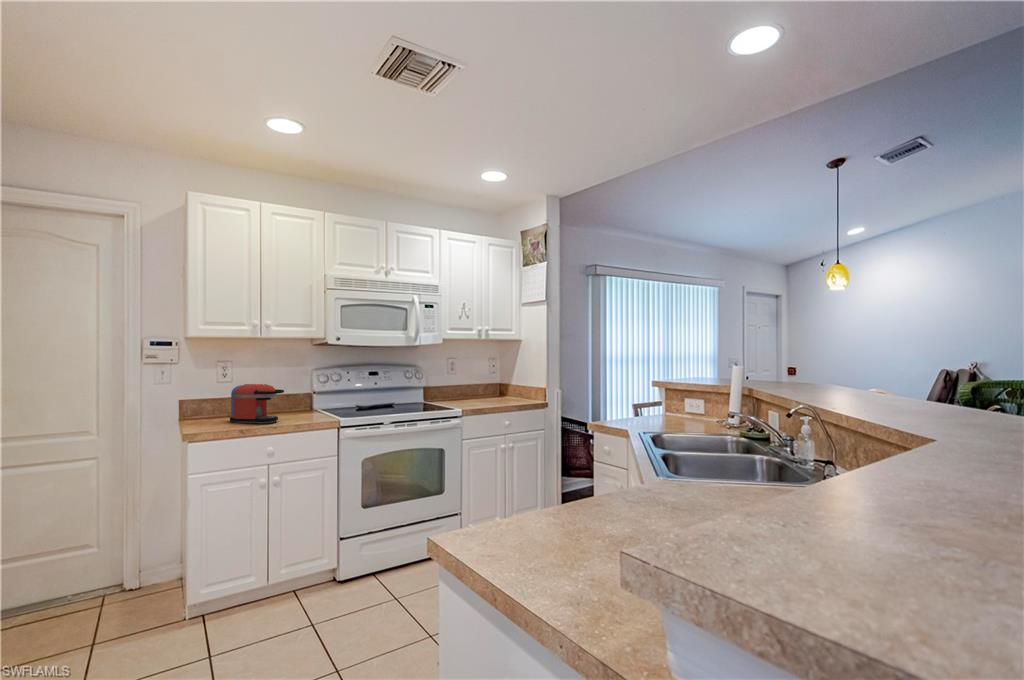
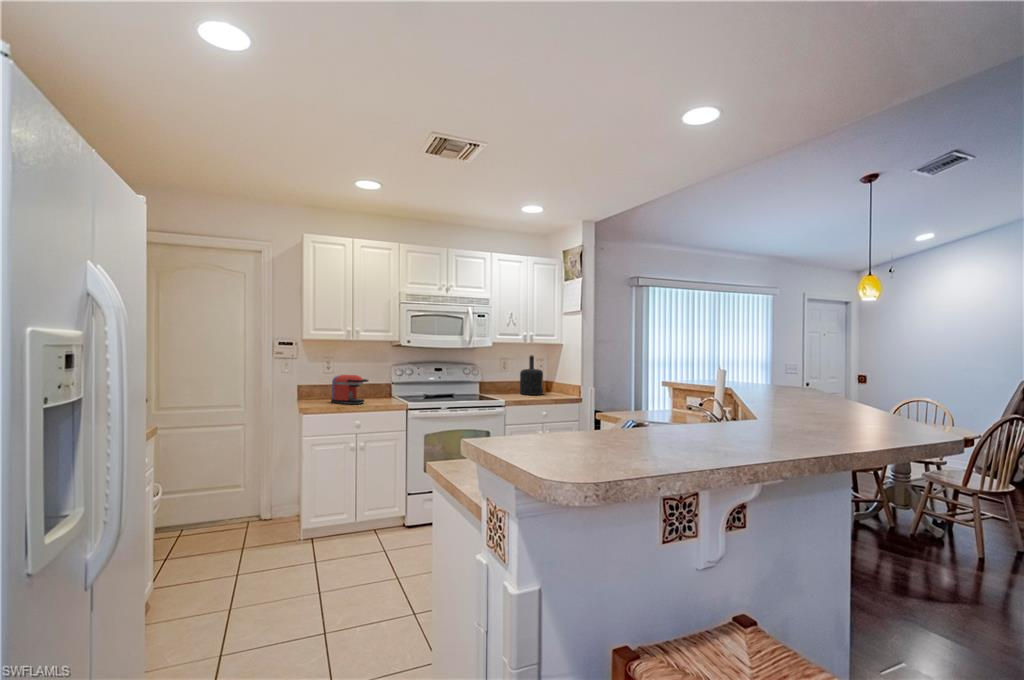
bottle: none [473,354,500,401] -> present [520,355,543,395]

